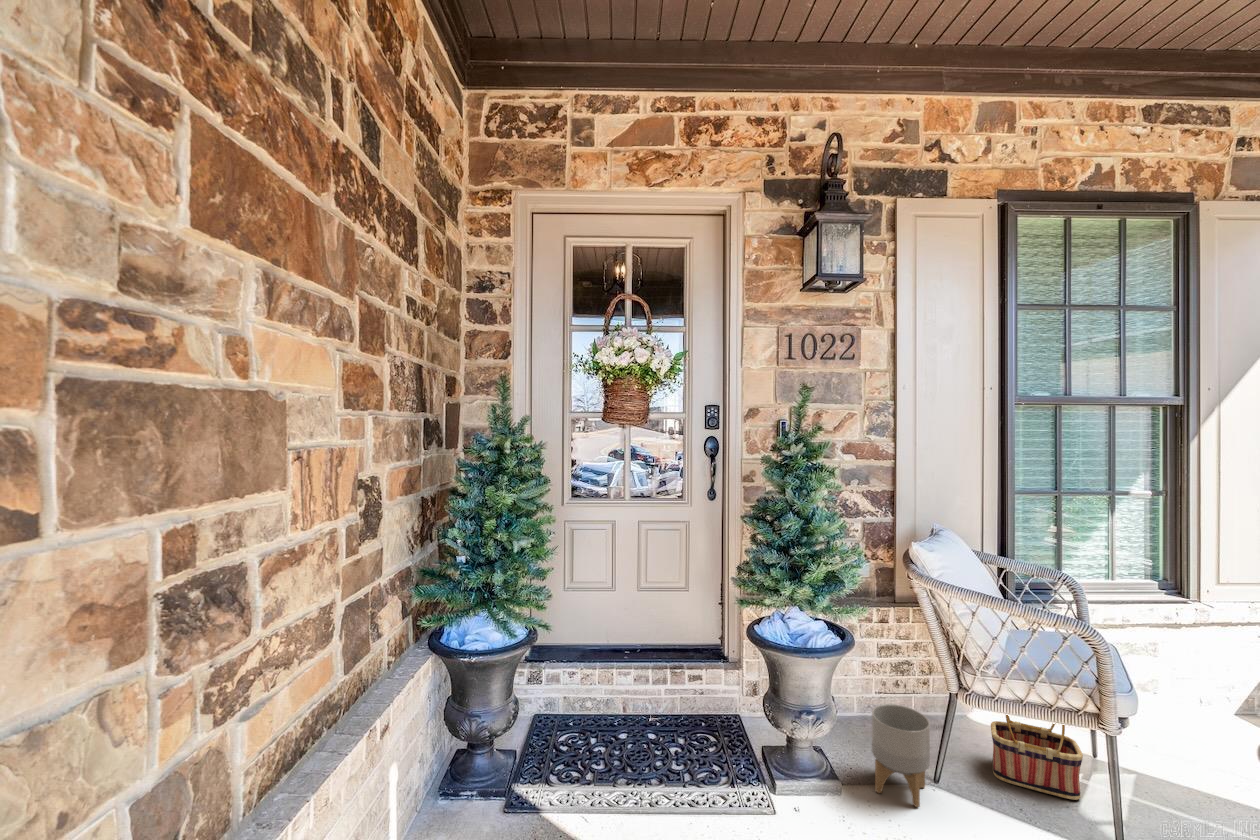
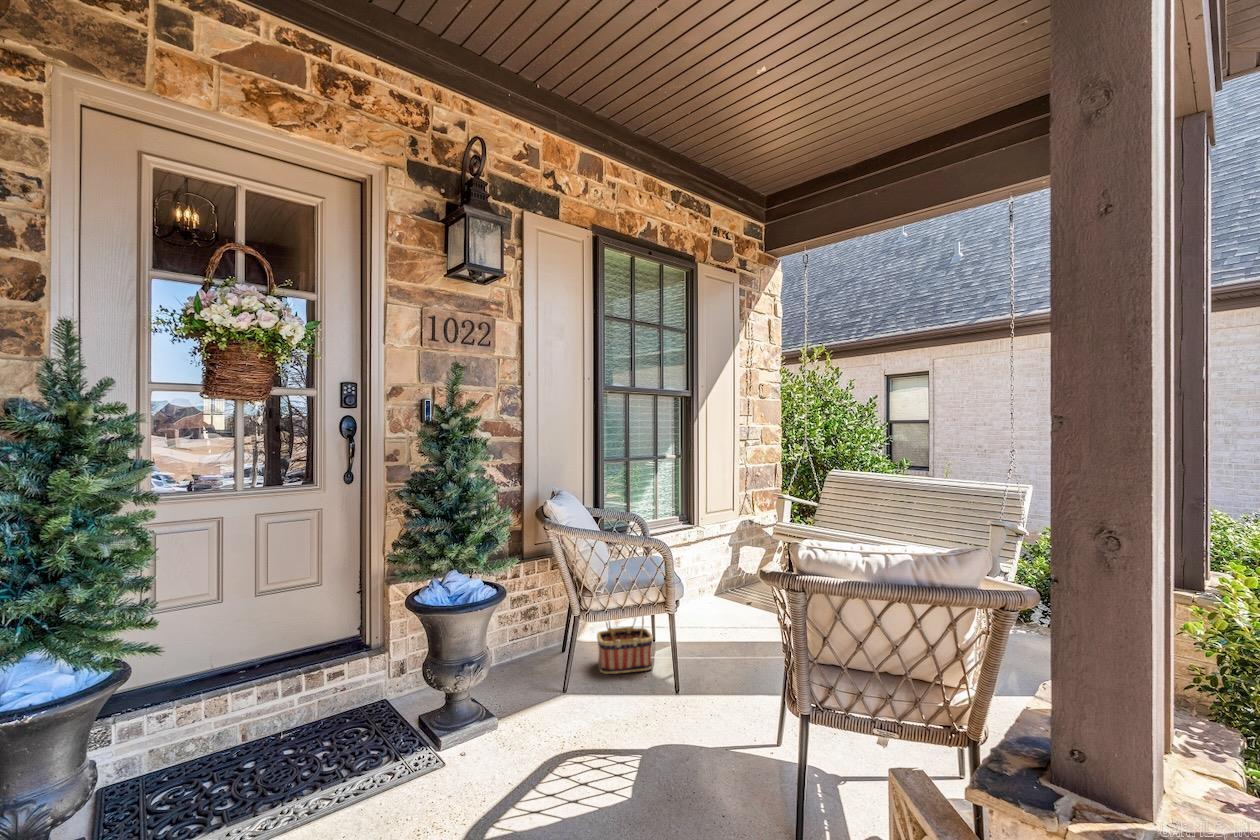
planter: present [872,704,930,807] -> none [519,637,563,716]

